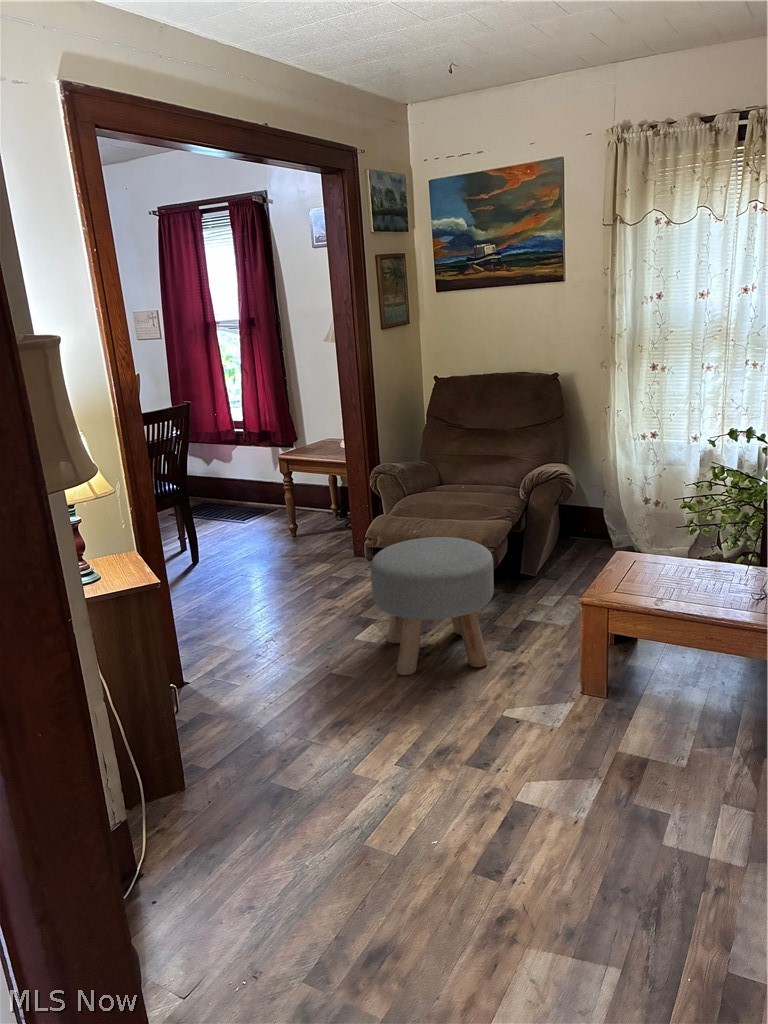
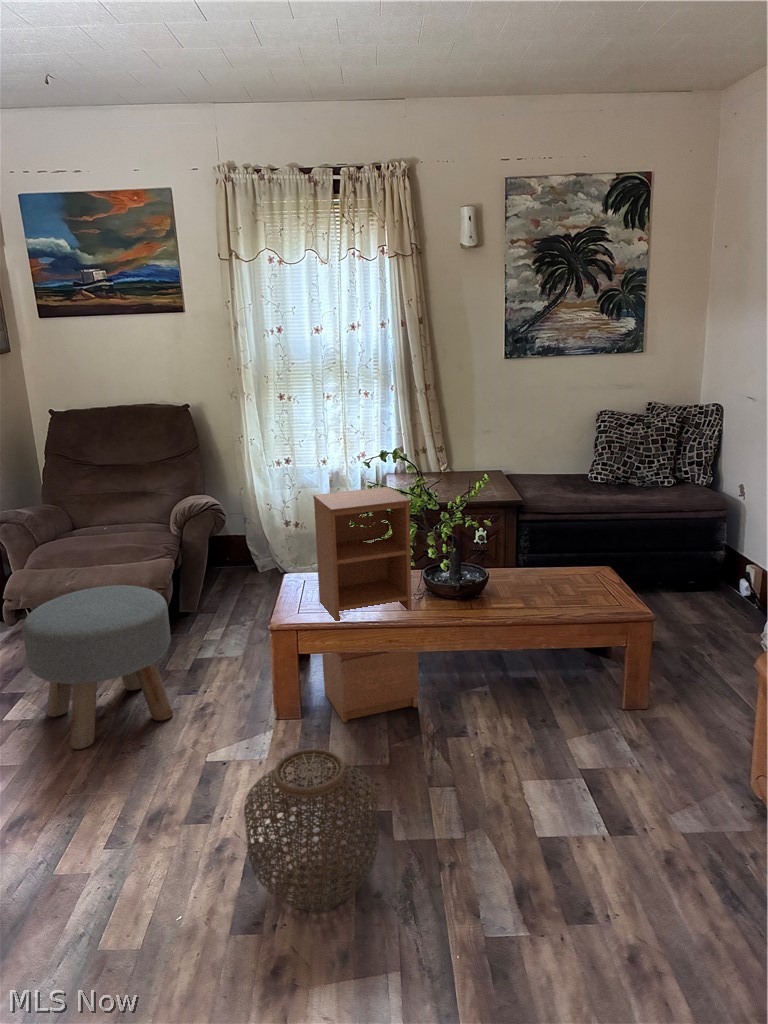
bookcase: none [640,469,755,716] -> present [313,487,419,723]
woven basket: none [499,724,636,886] -> present [244,749,379,911]

